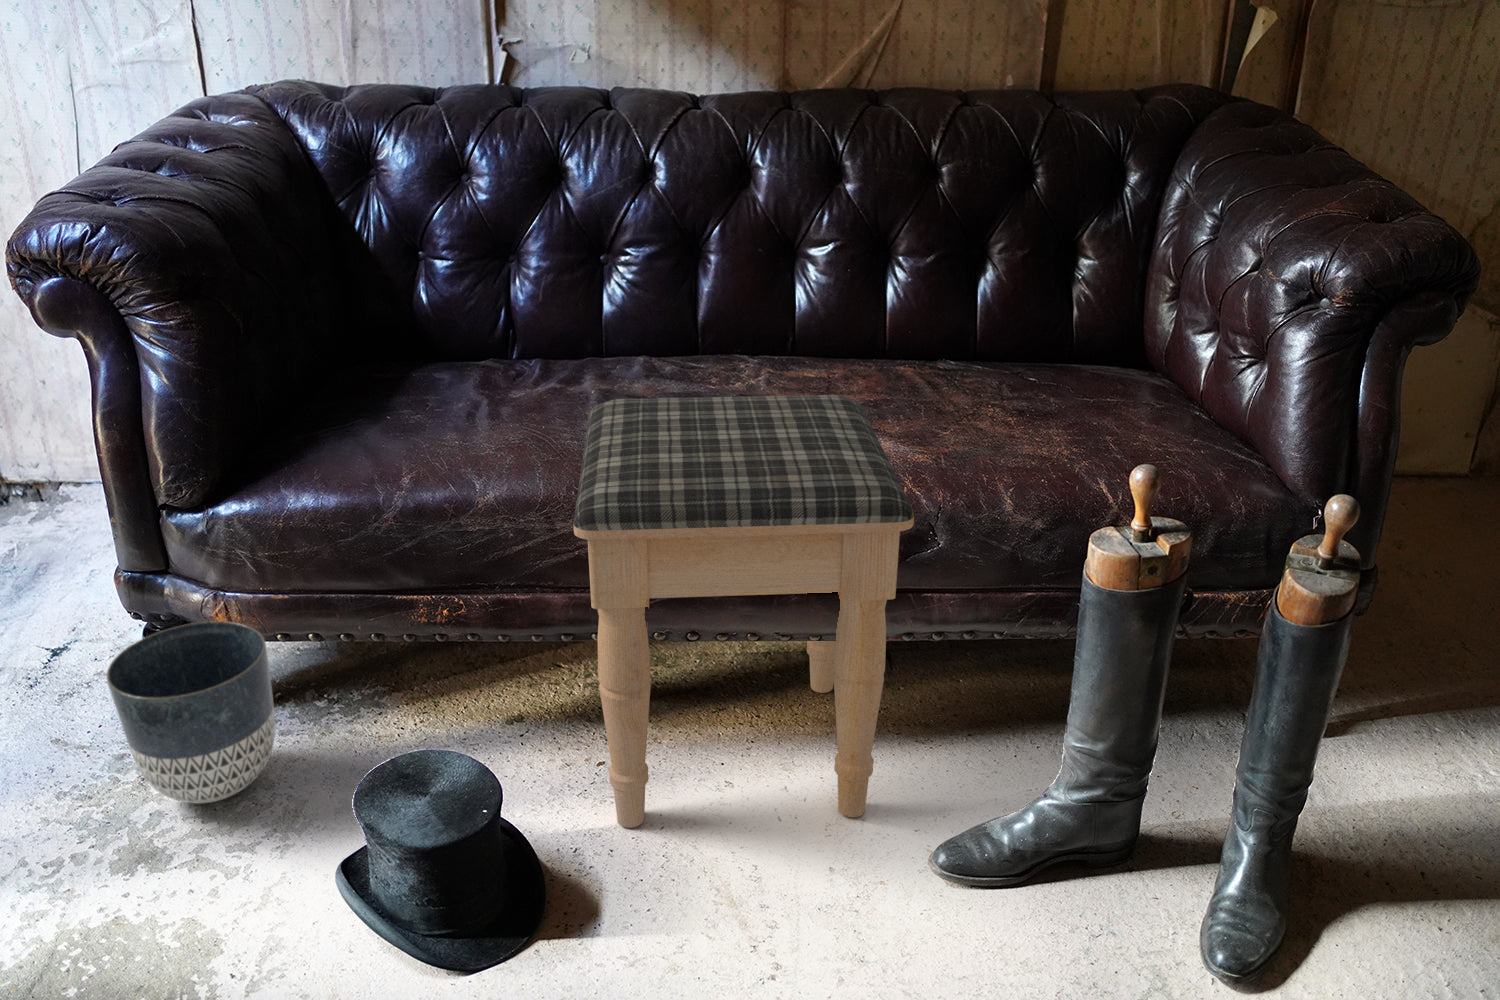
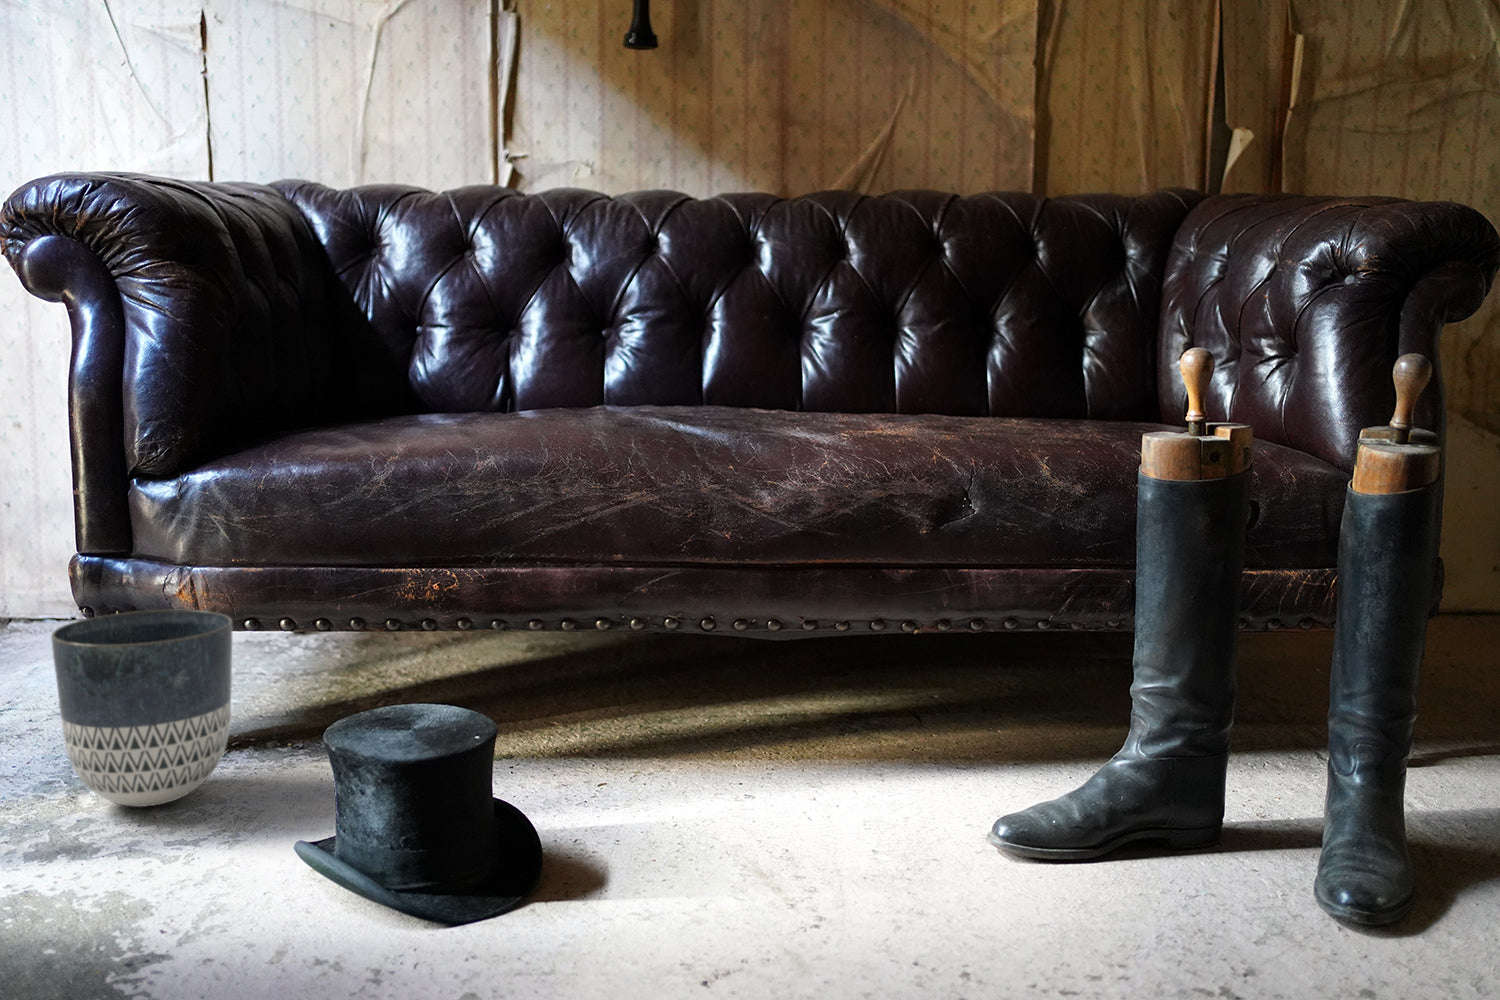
footstool: present [573,395,914,828] -> none [592,389,951,824]

